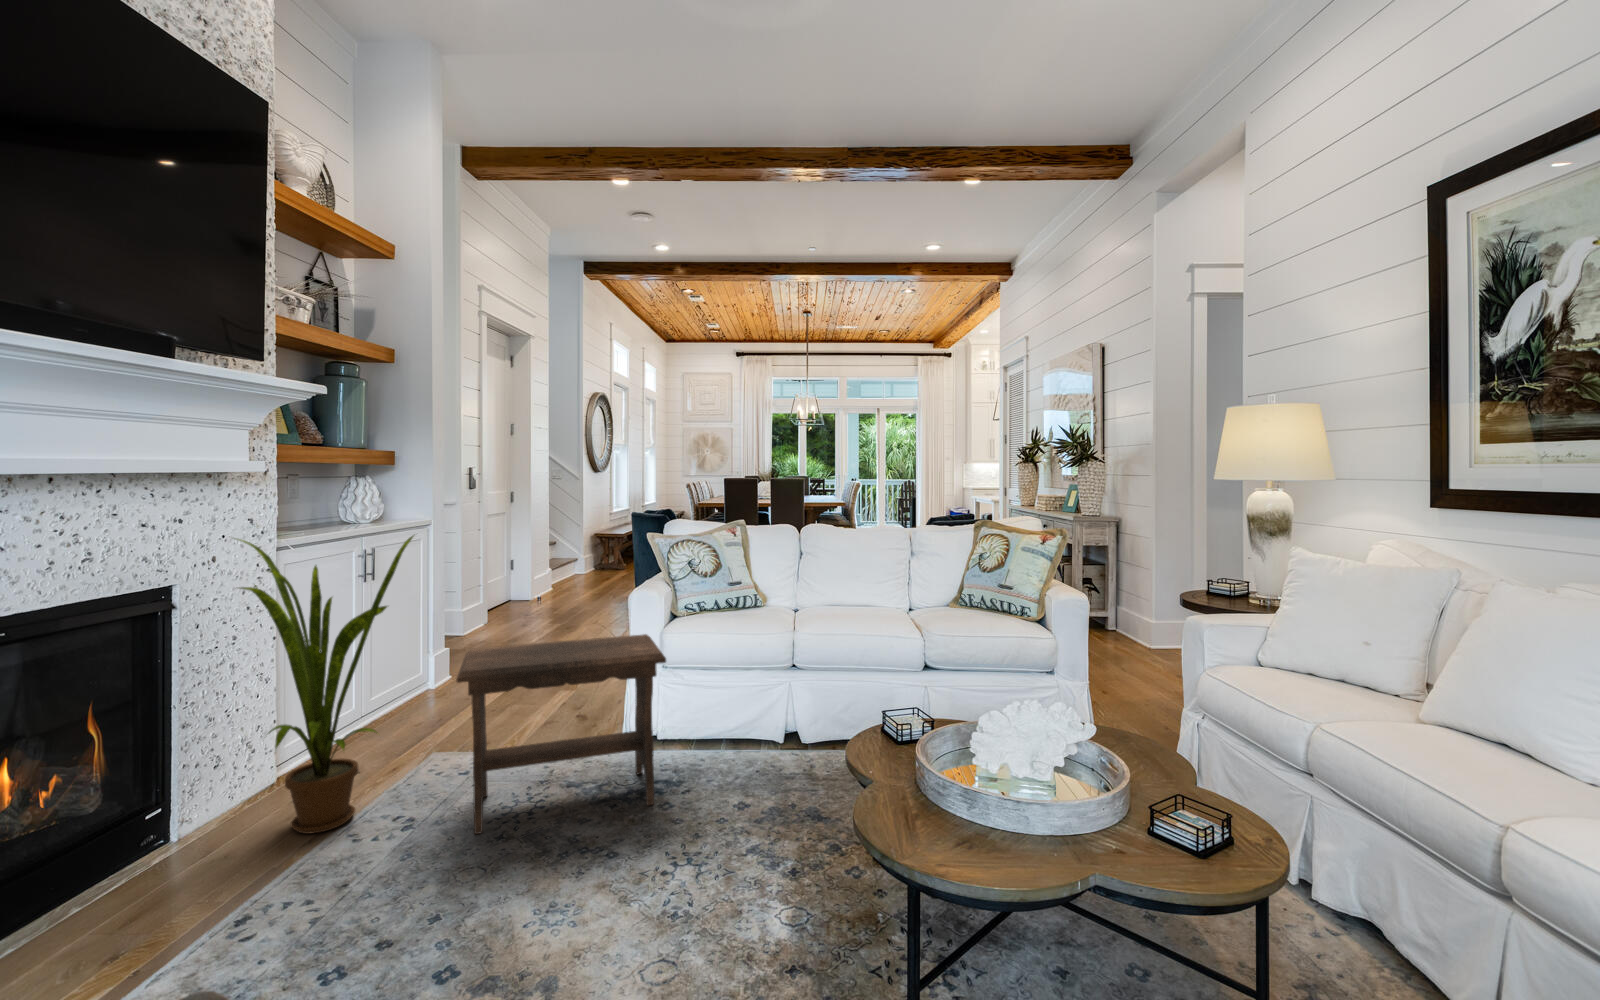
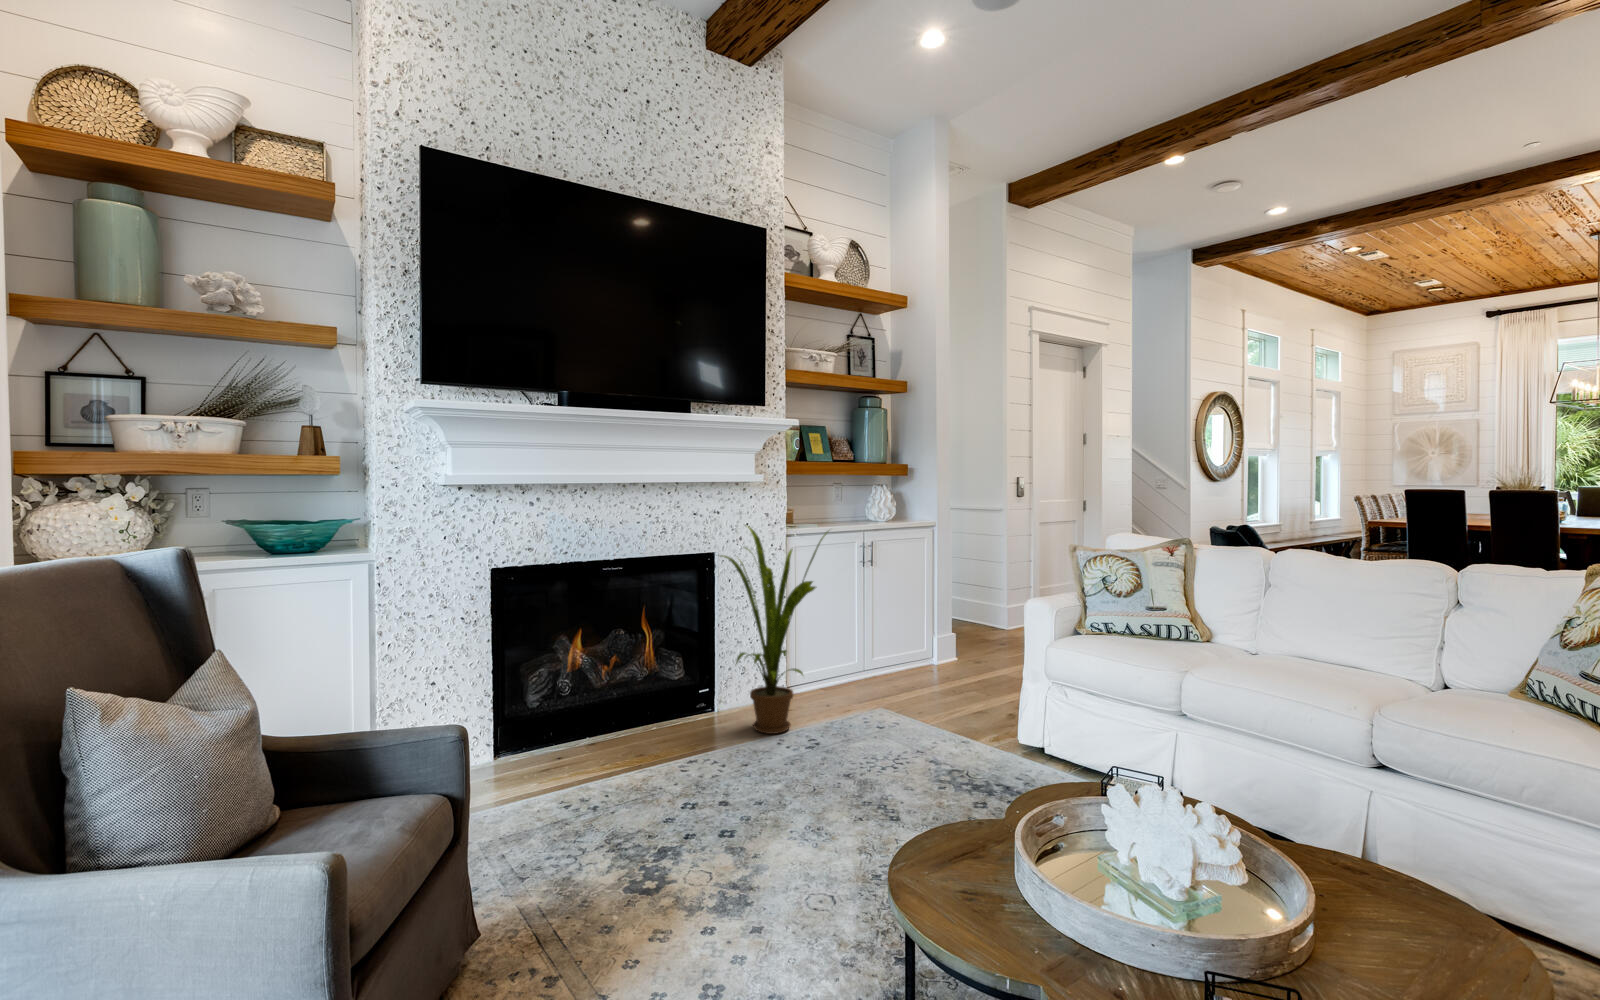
footstool: present [456,634,666,834] -> none [817,624,1004,799]

